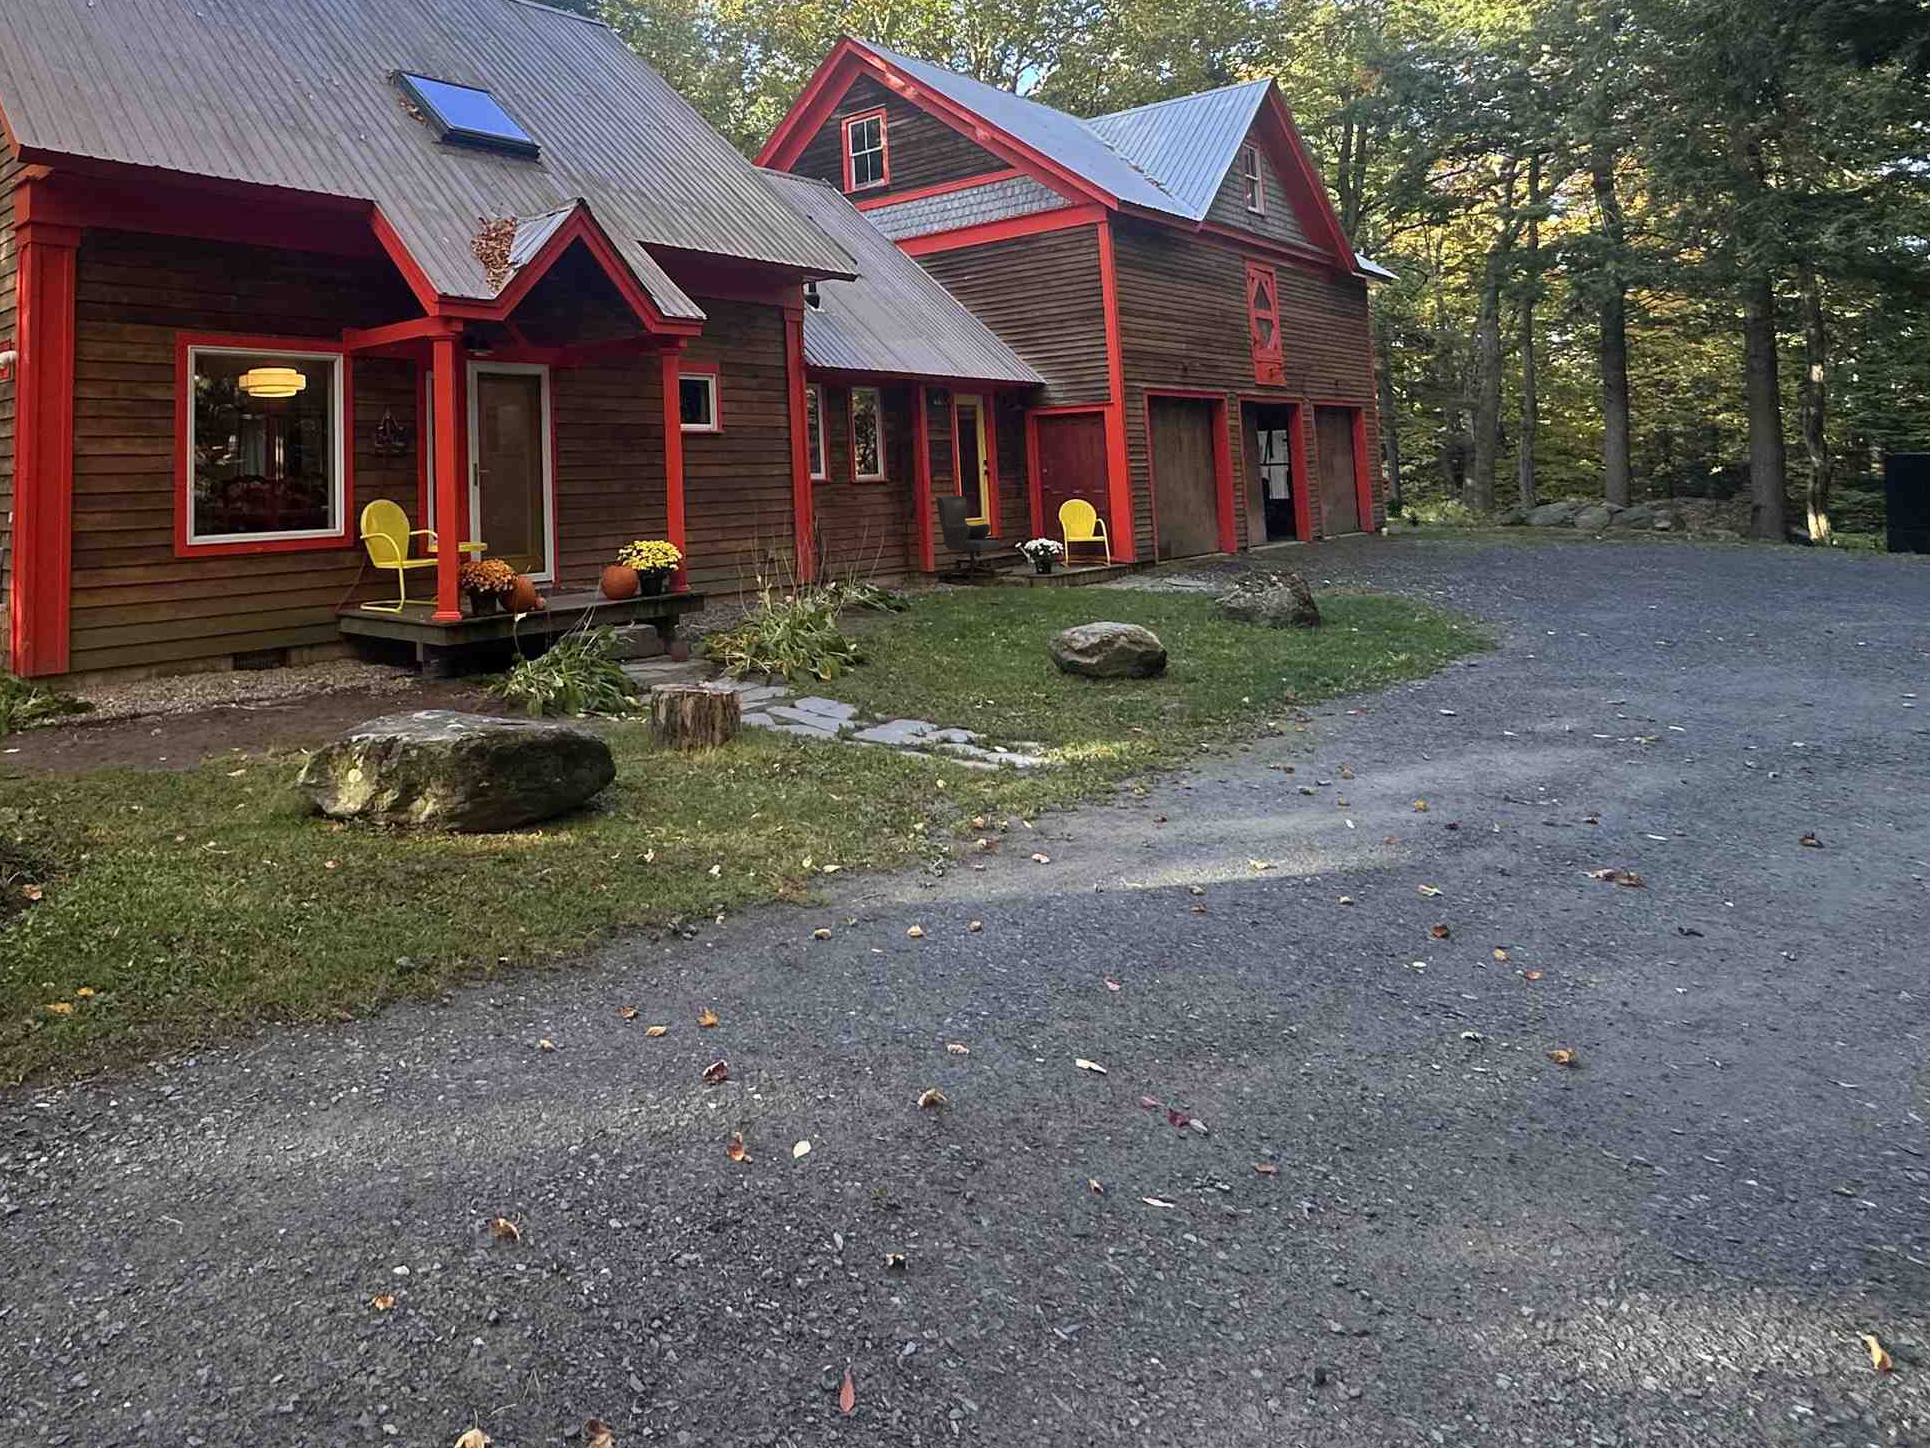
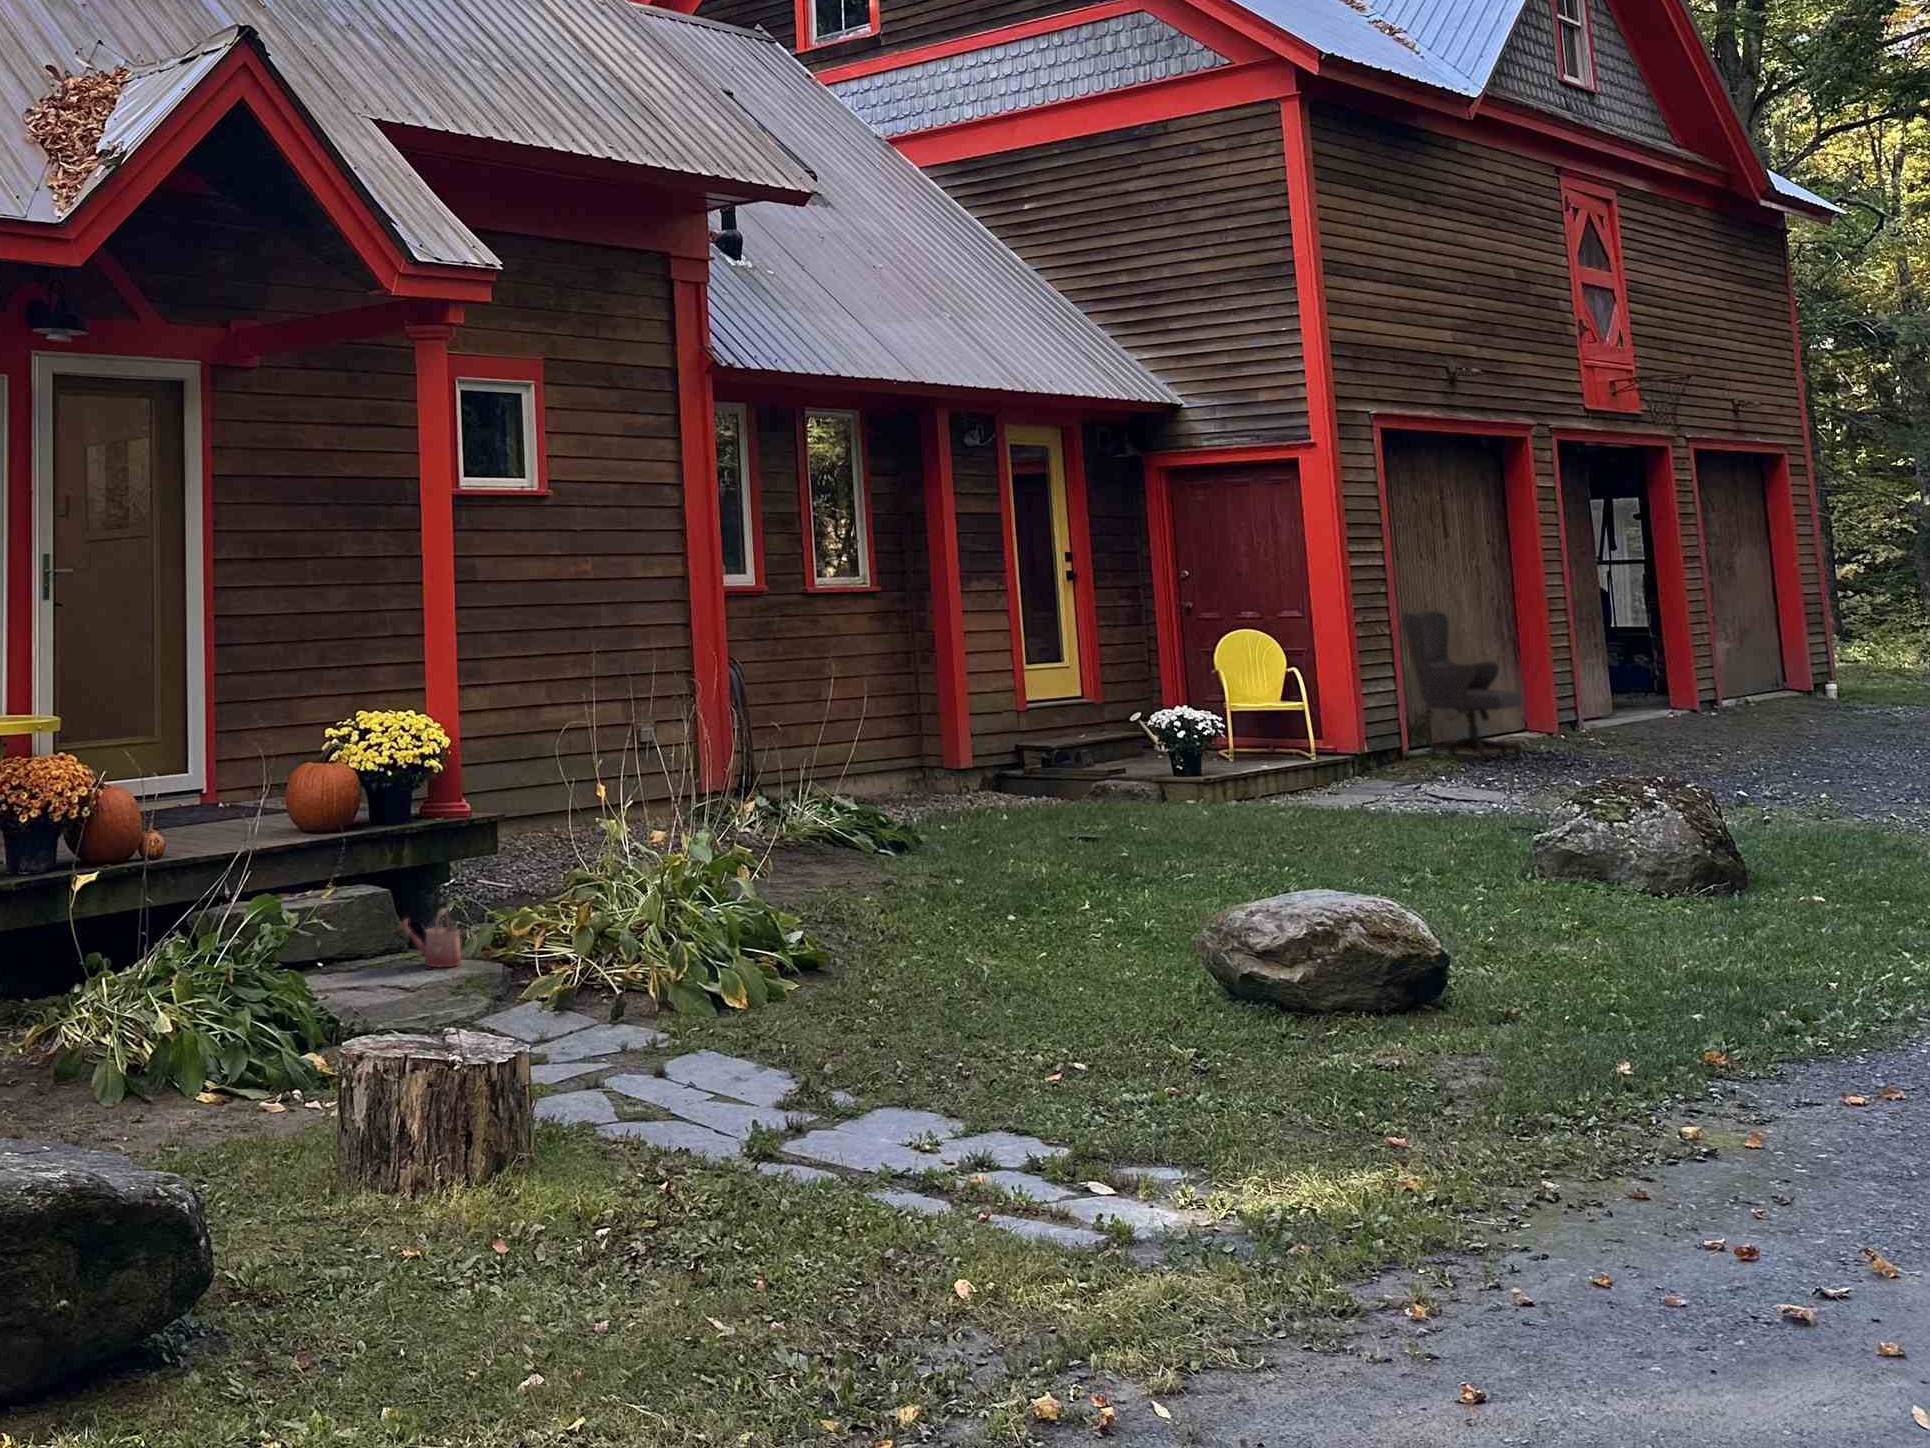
chair: present [936,496,1001,579] -> present [1402,611,1523,760]
potted plant: present [1384,498,1421,534] -> none [1823,622,1901,694]

